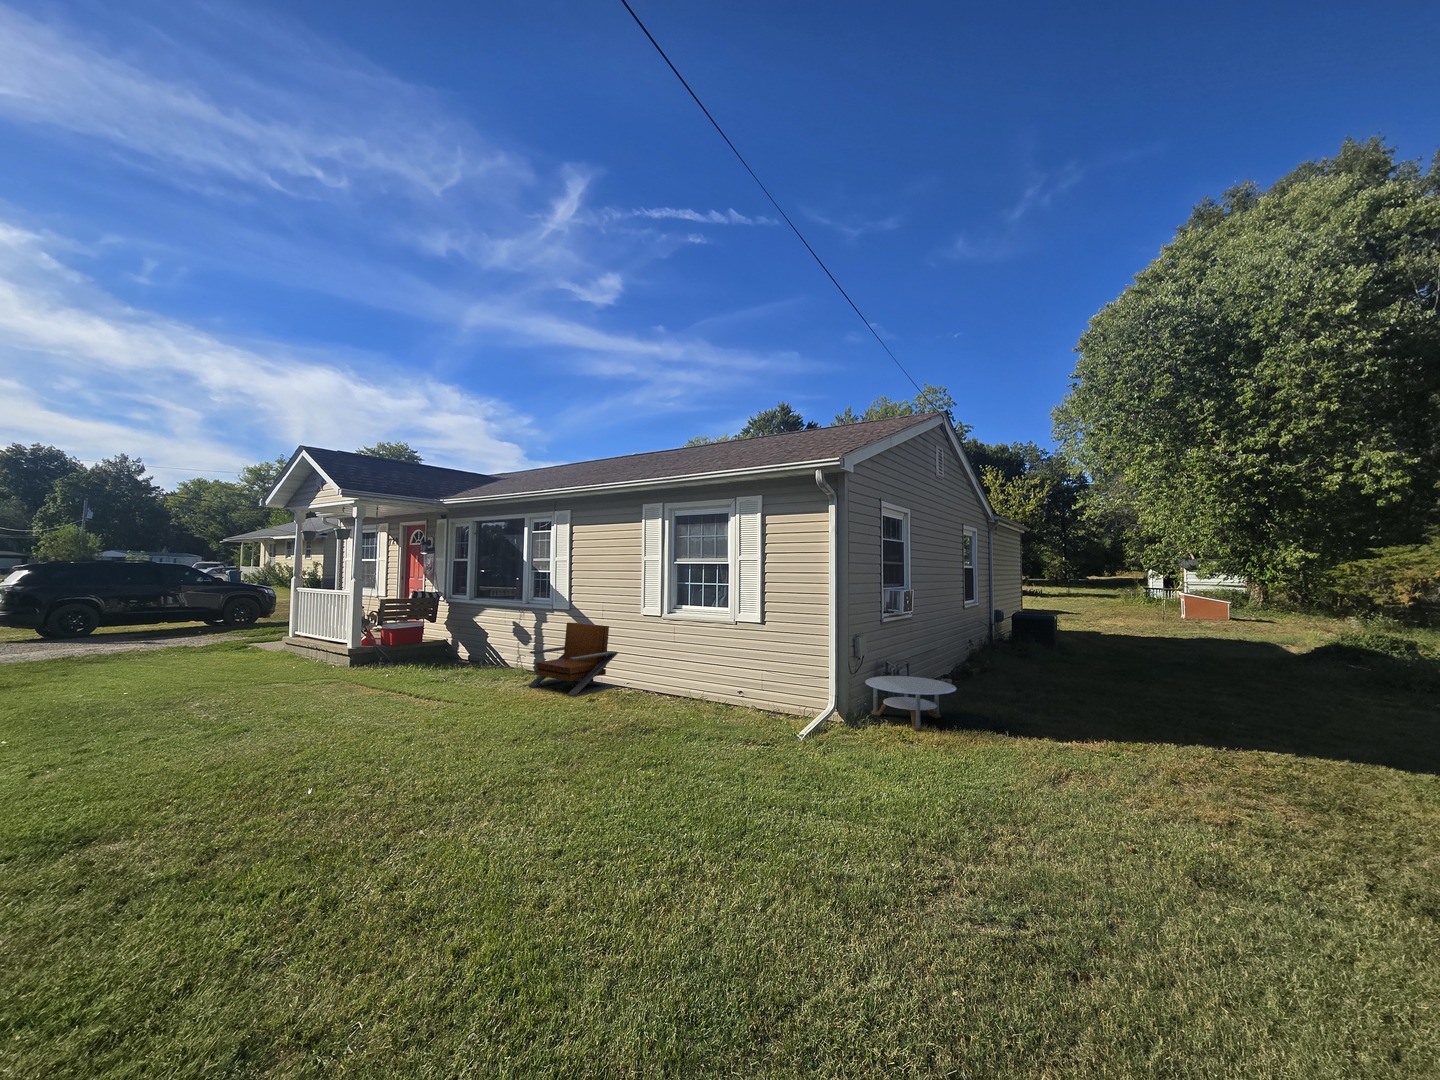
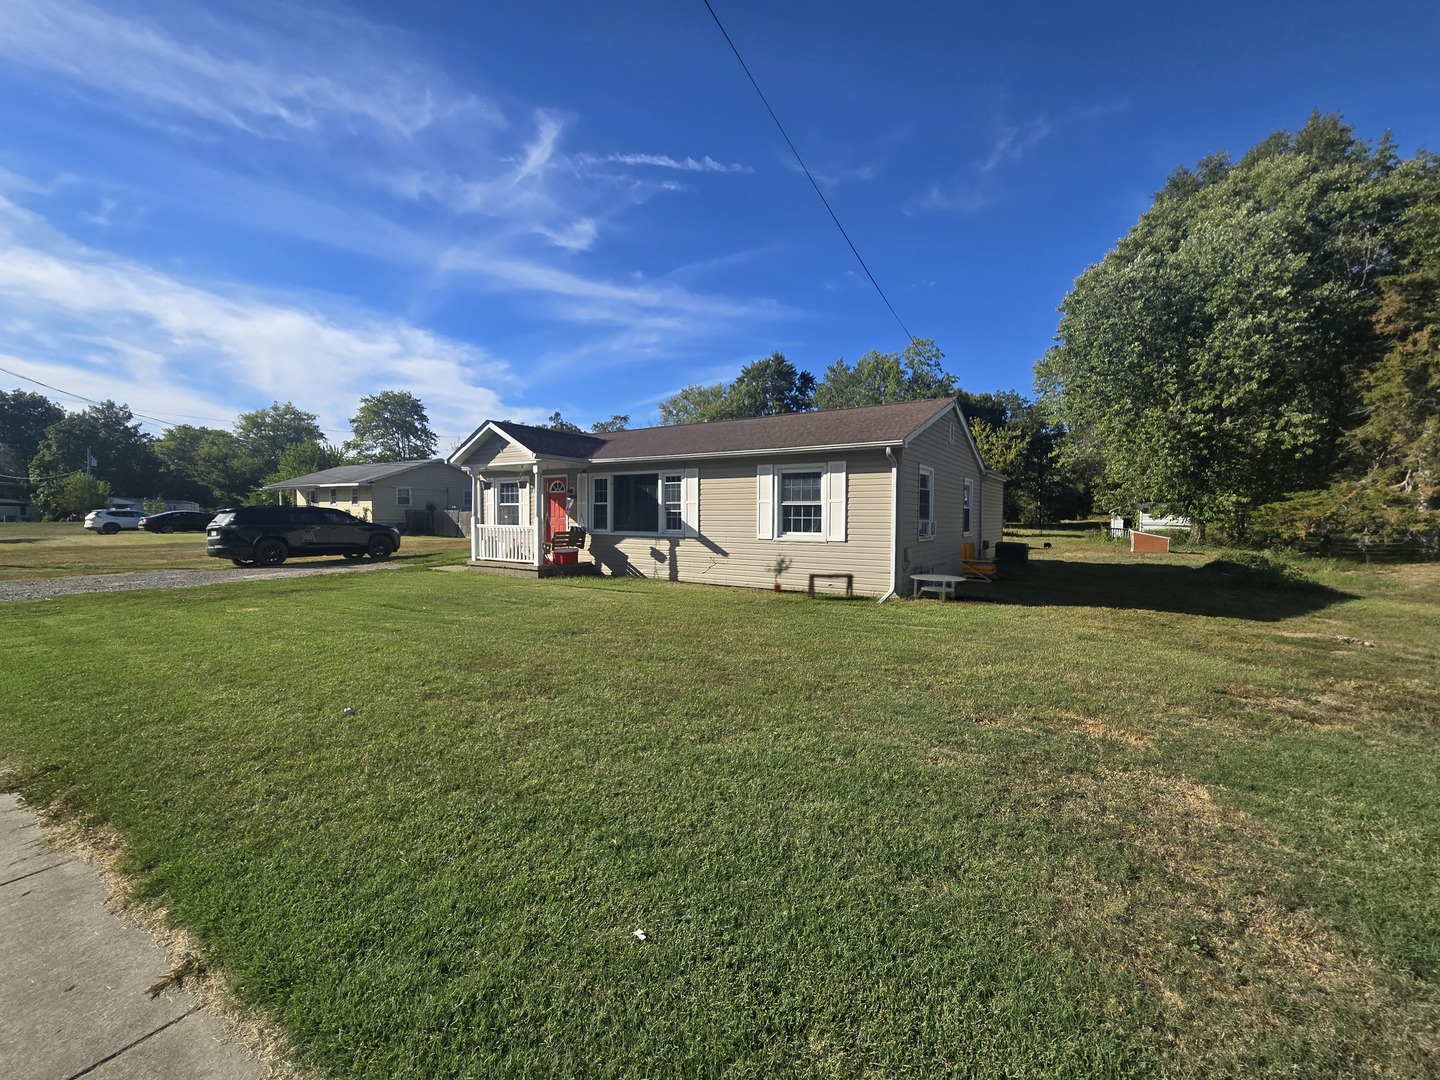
lounge chair: present [529,622,618,697] -> present [957,543,998,582]
potted tree: none [644,638,685,700] -> present [766,554,792,592]
bench: none [699,673,770,720] -> present [808,573,854,599]

